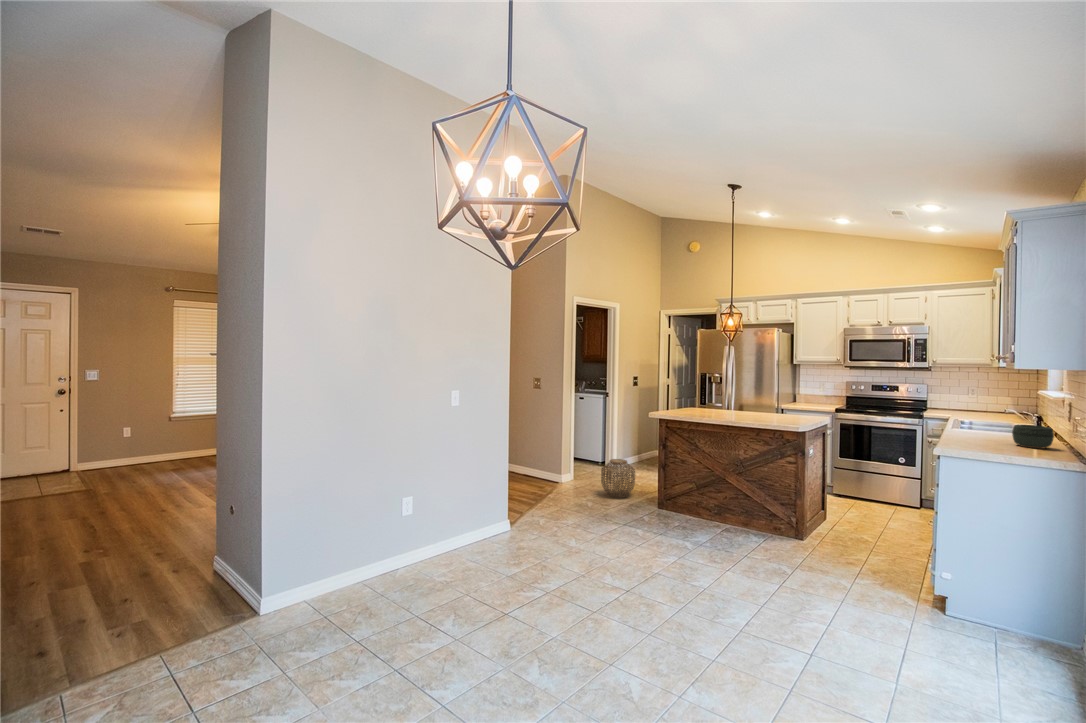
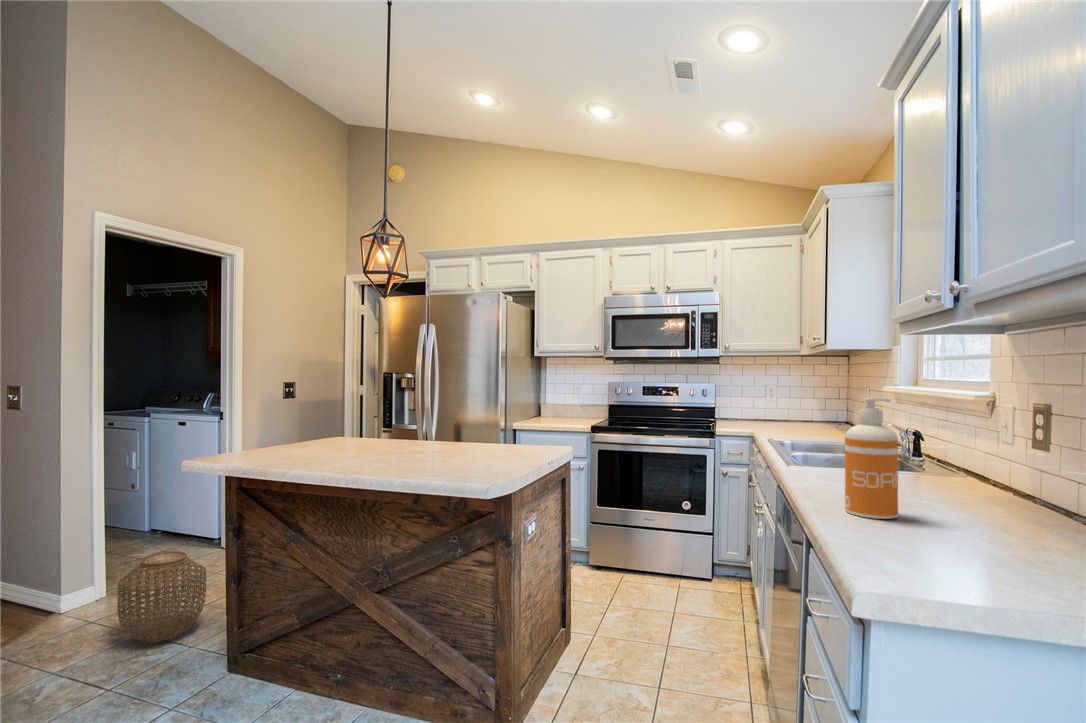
soap dispenser: none [960,401,983,445] -> present [845,398,898,519]
bowl: present [1012,425,1054,448] -> none [934,452,1026,511]

